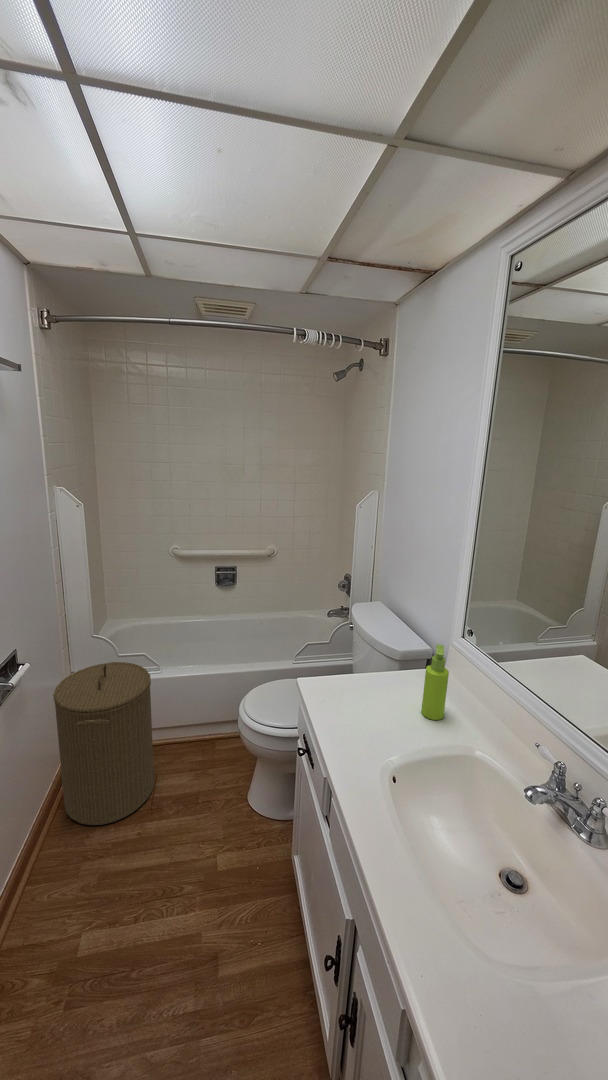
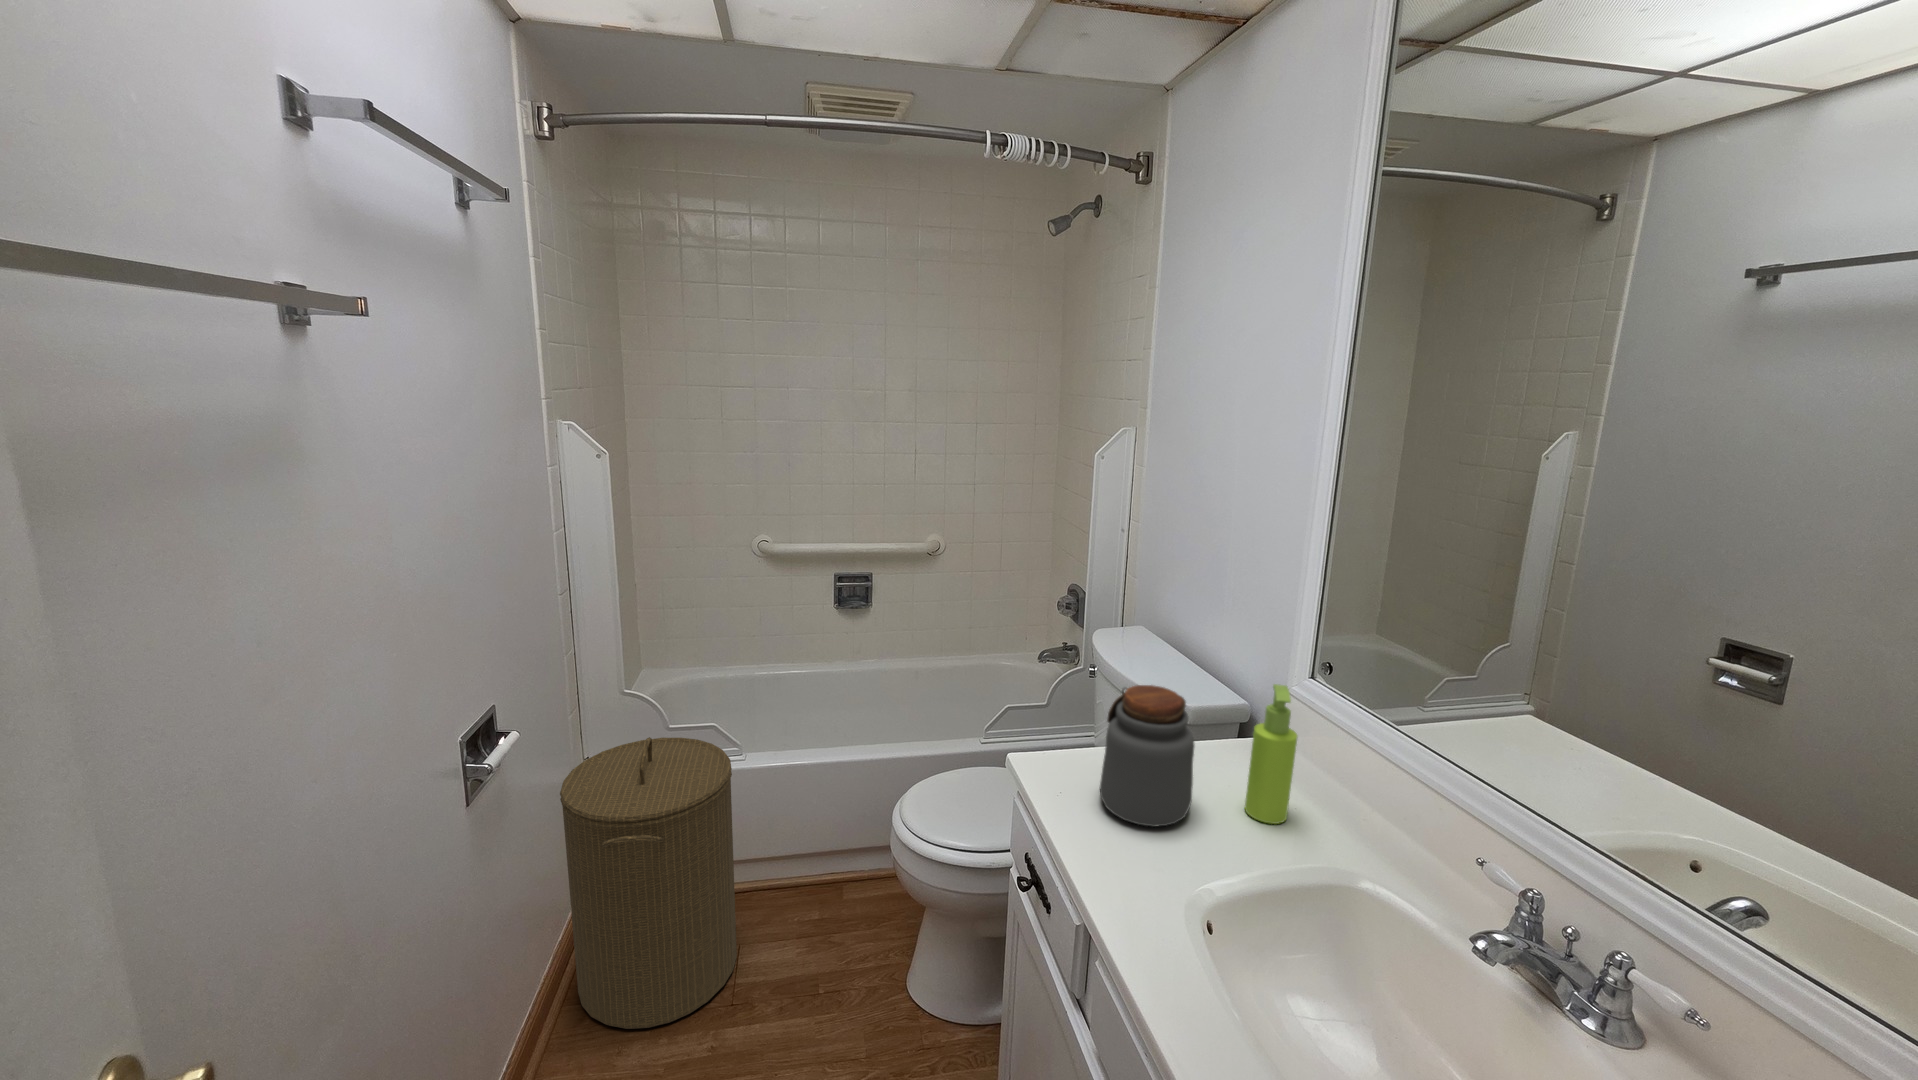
jar: none [343,644,393,722] -> present [1100,685,1194,827]

